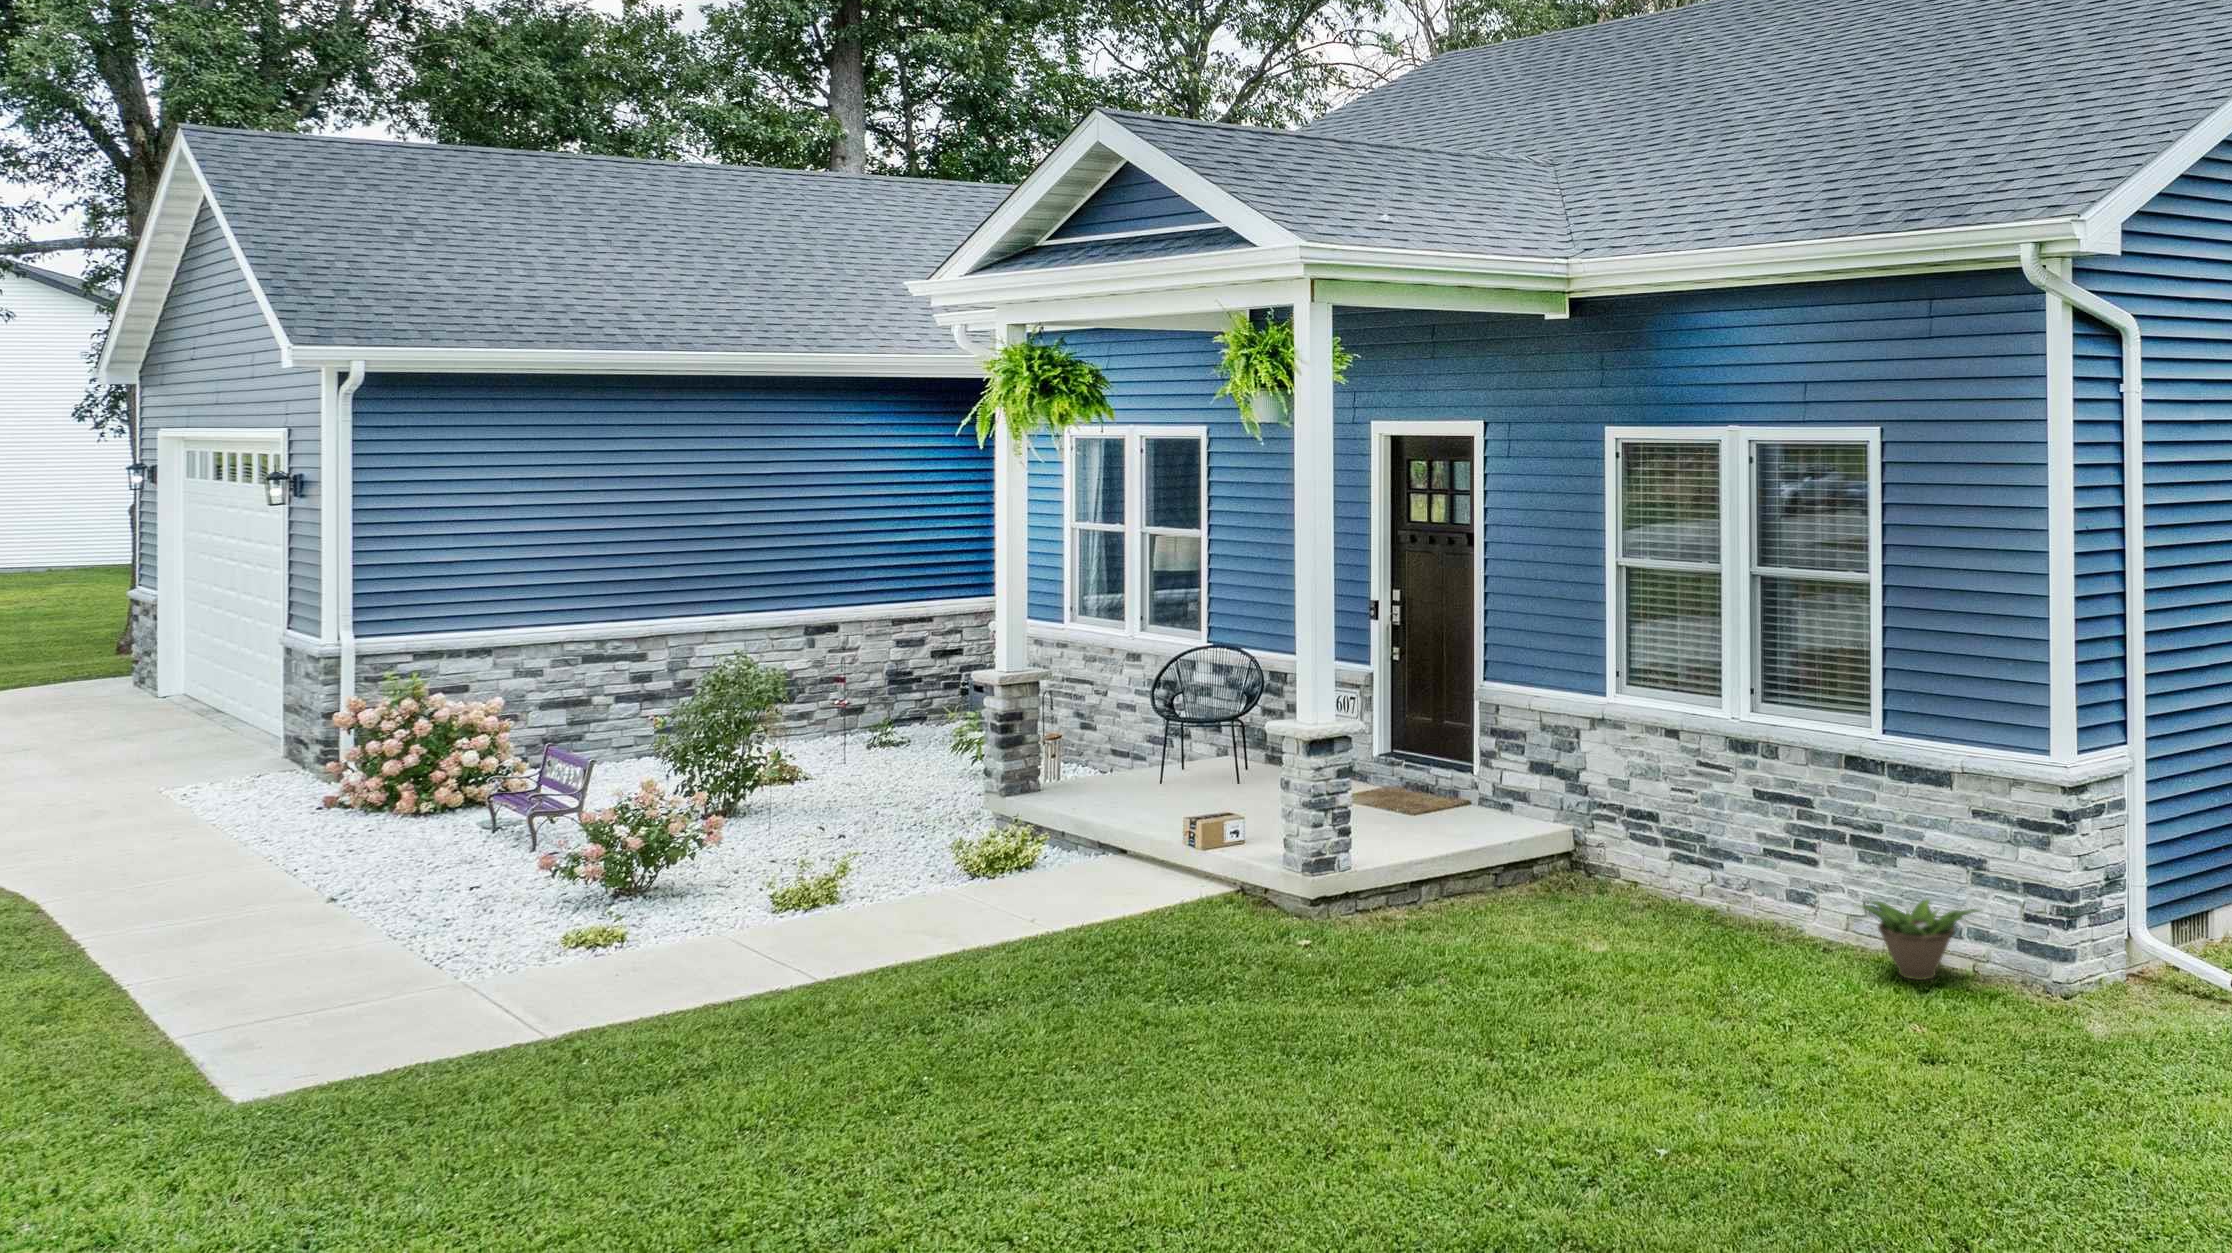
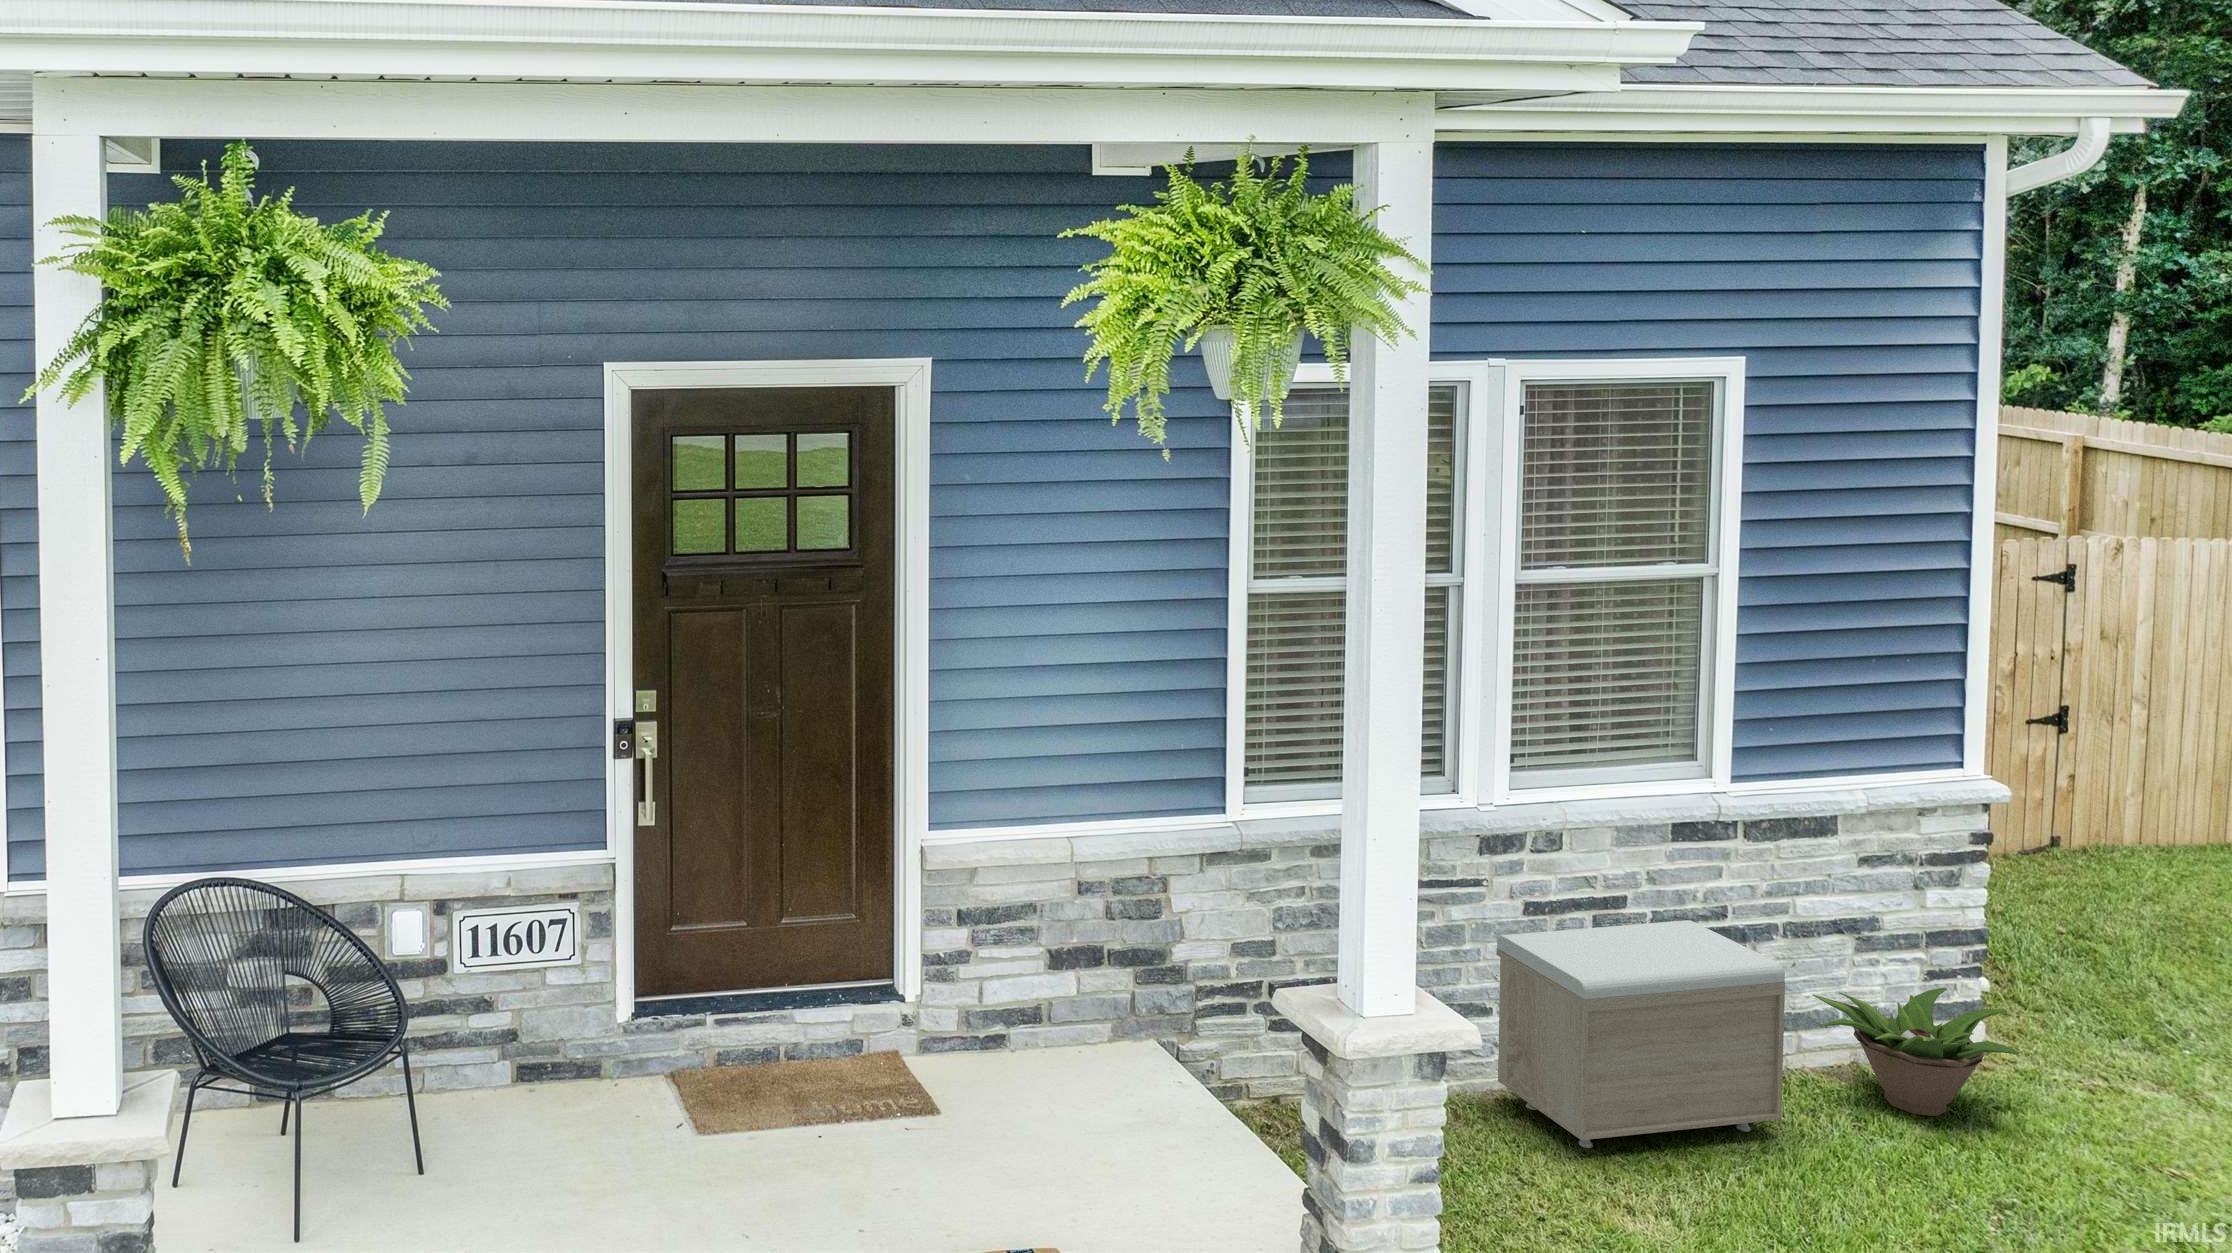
storage bench: none [1675,803,1841,948] -> present [1496,920,1785,1148]

